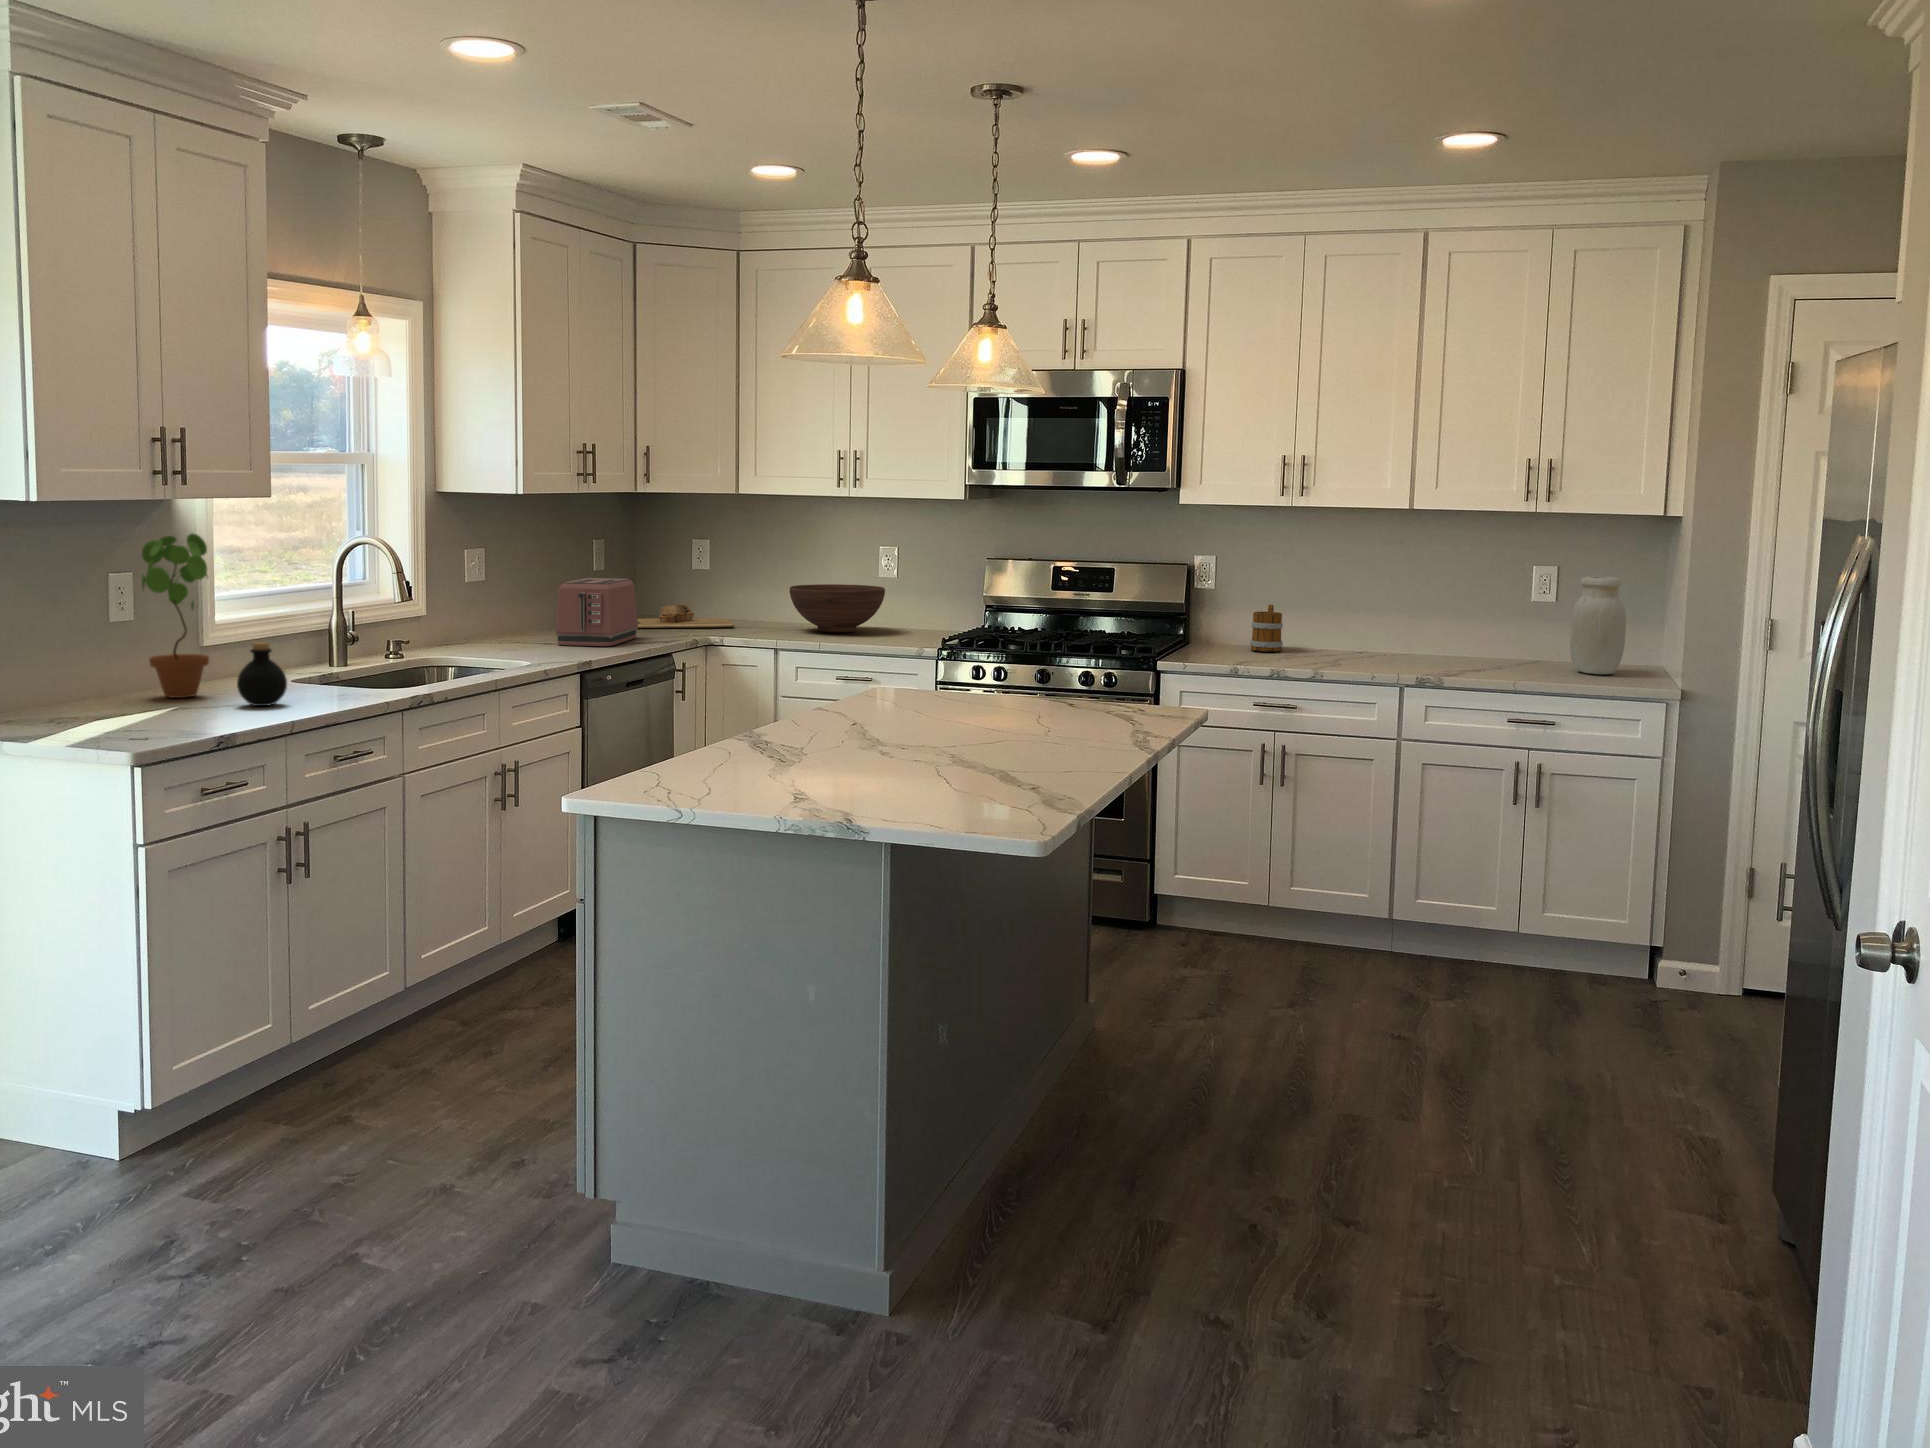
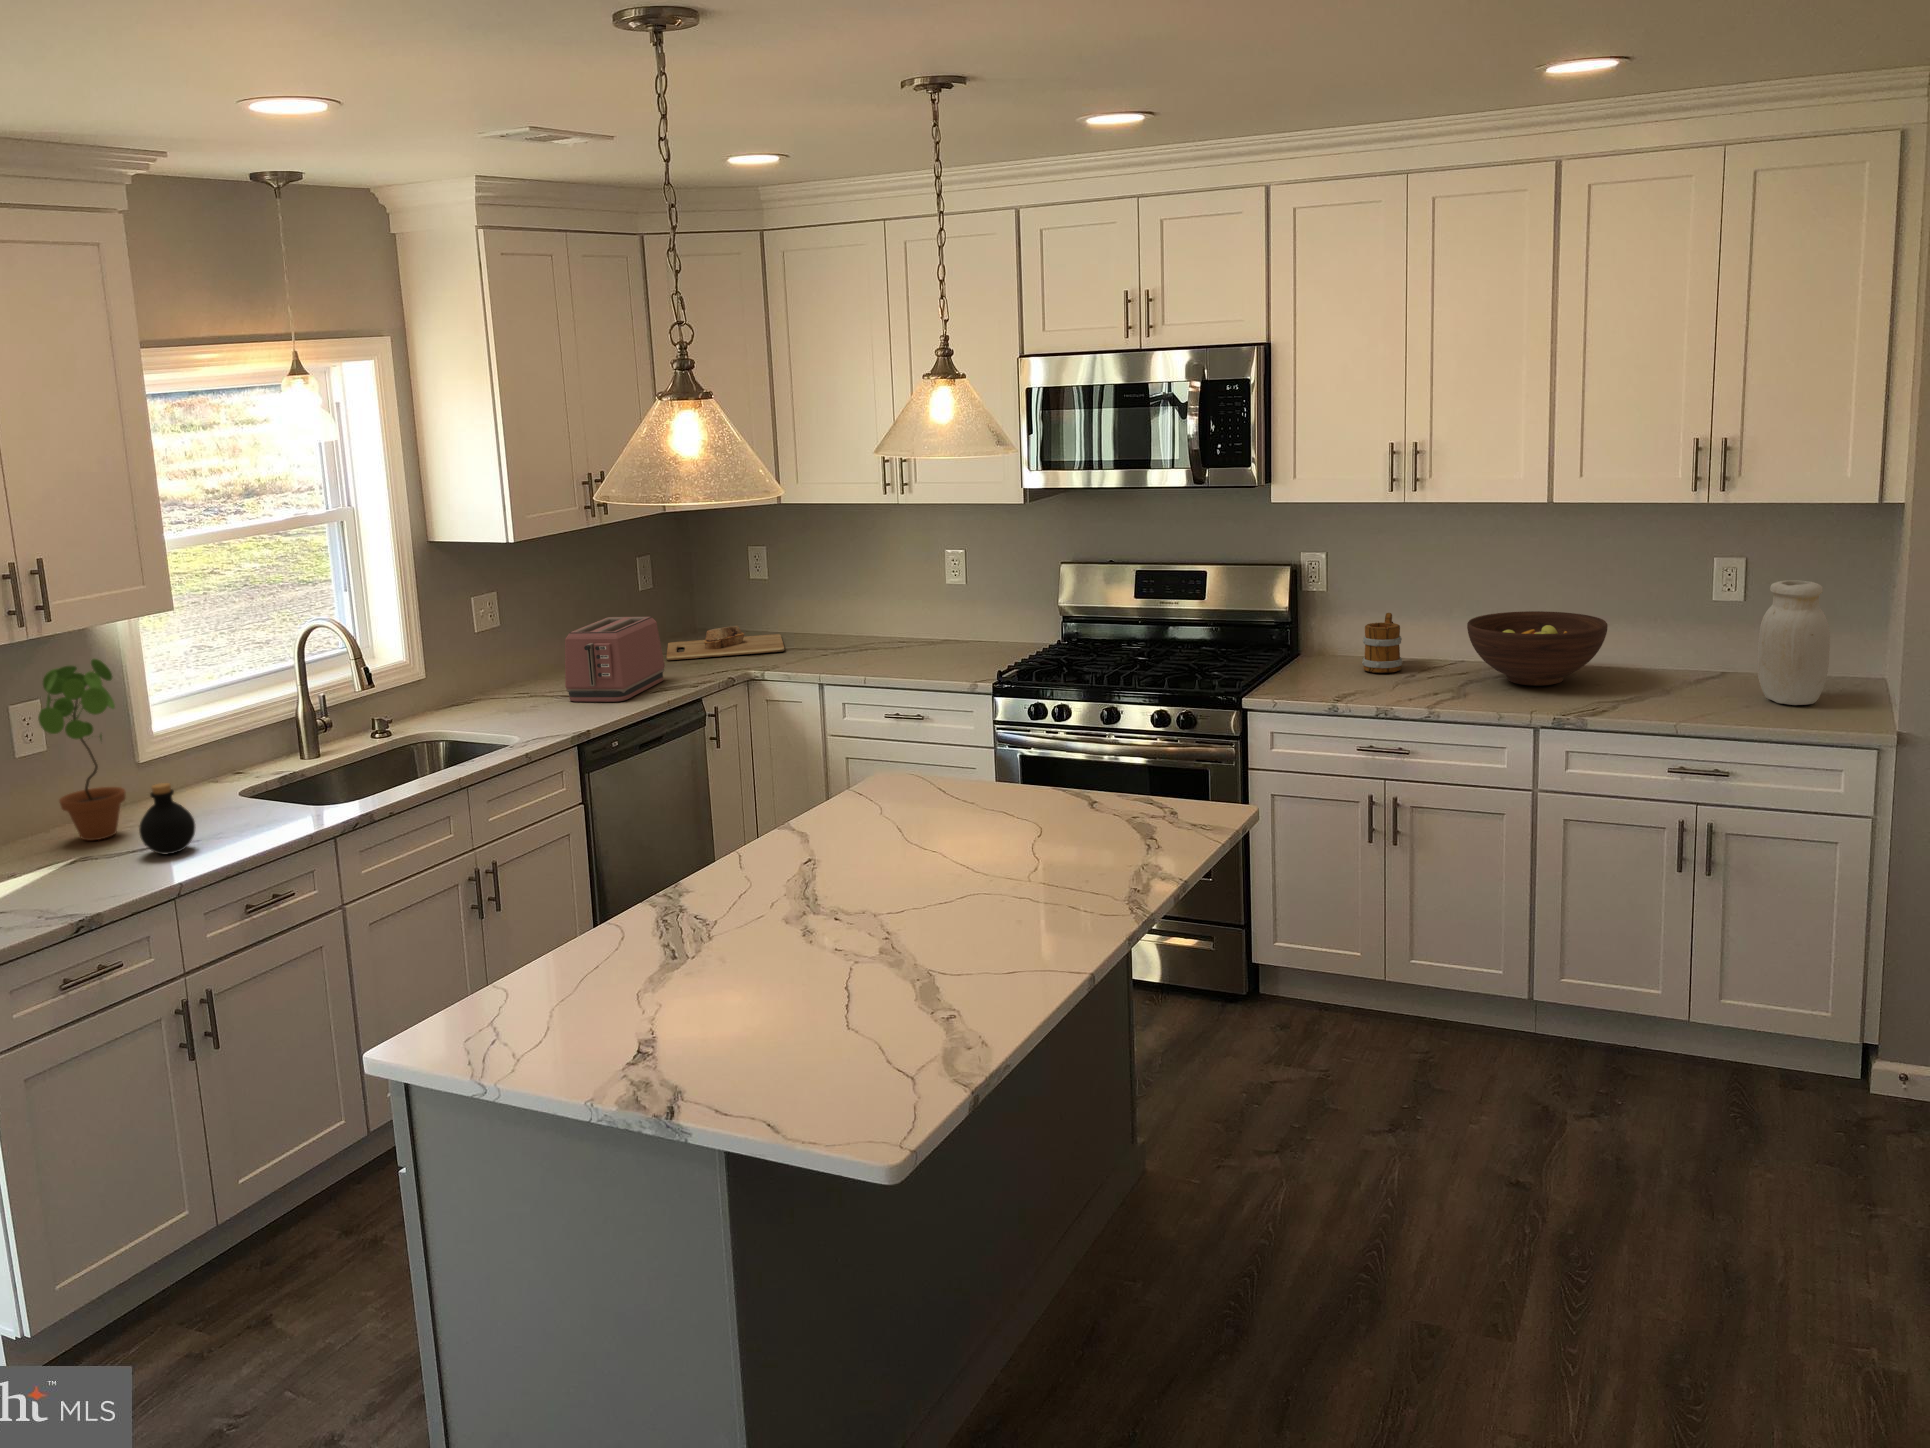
fruit bowl: present [790,584,885,633] -> present [1467,611,1608,686]

